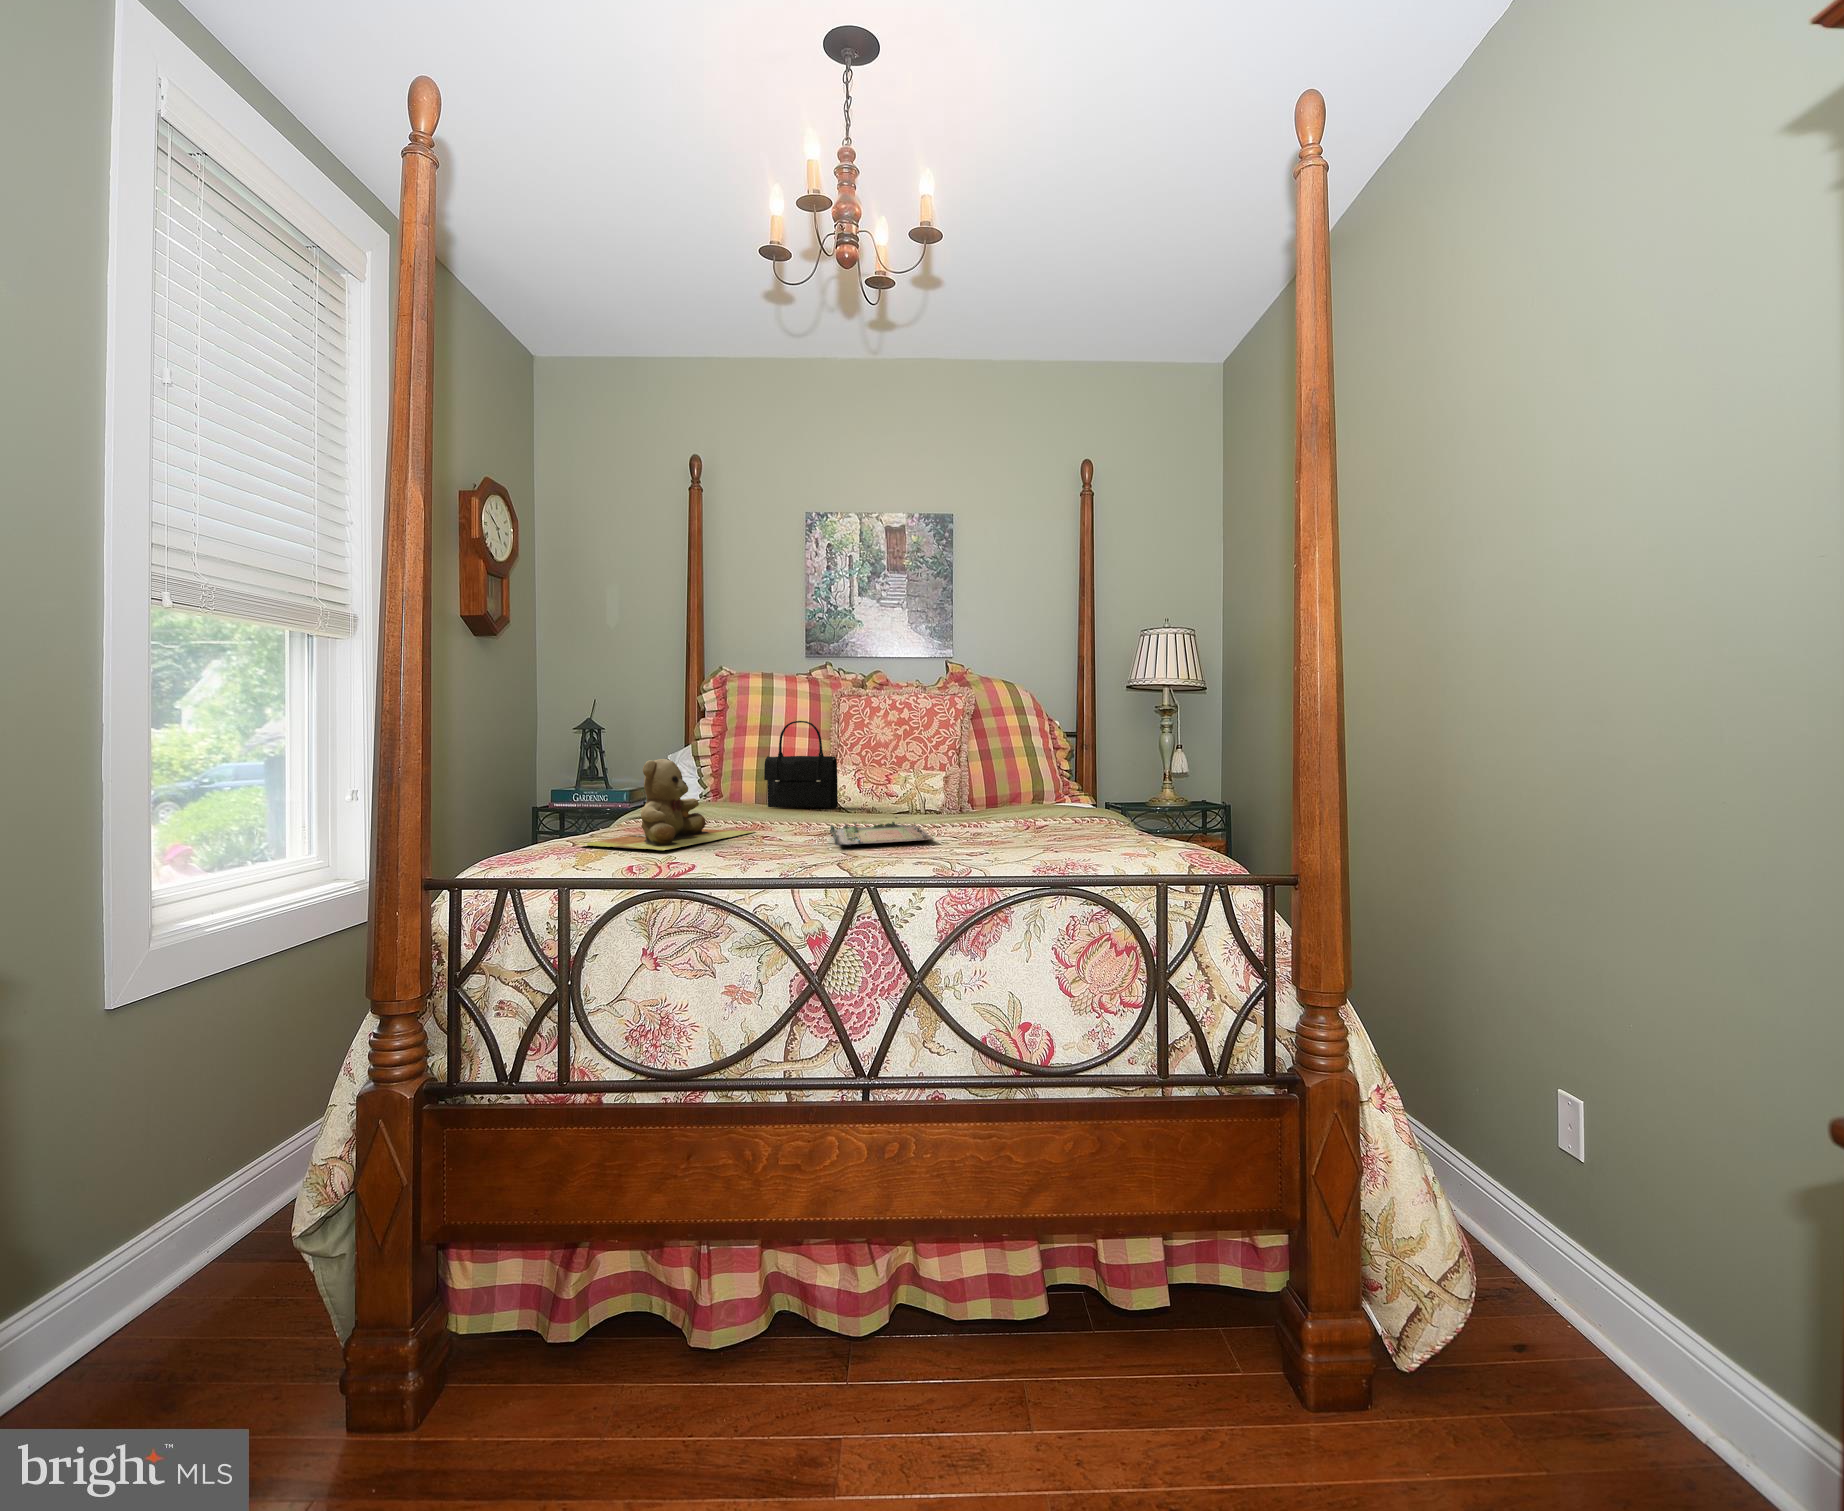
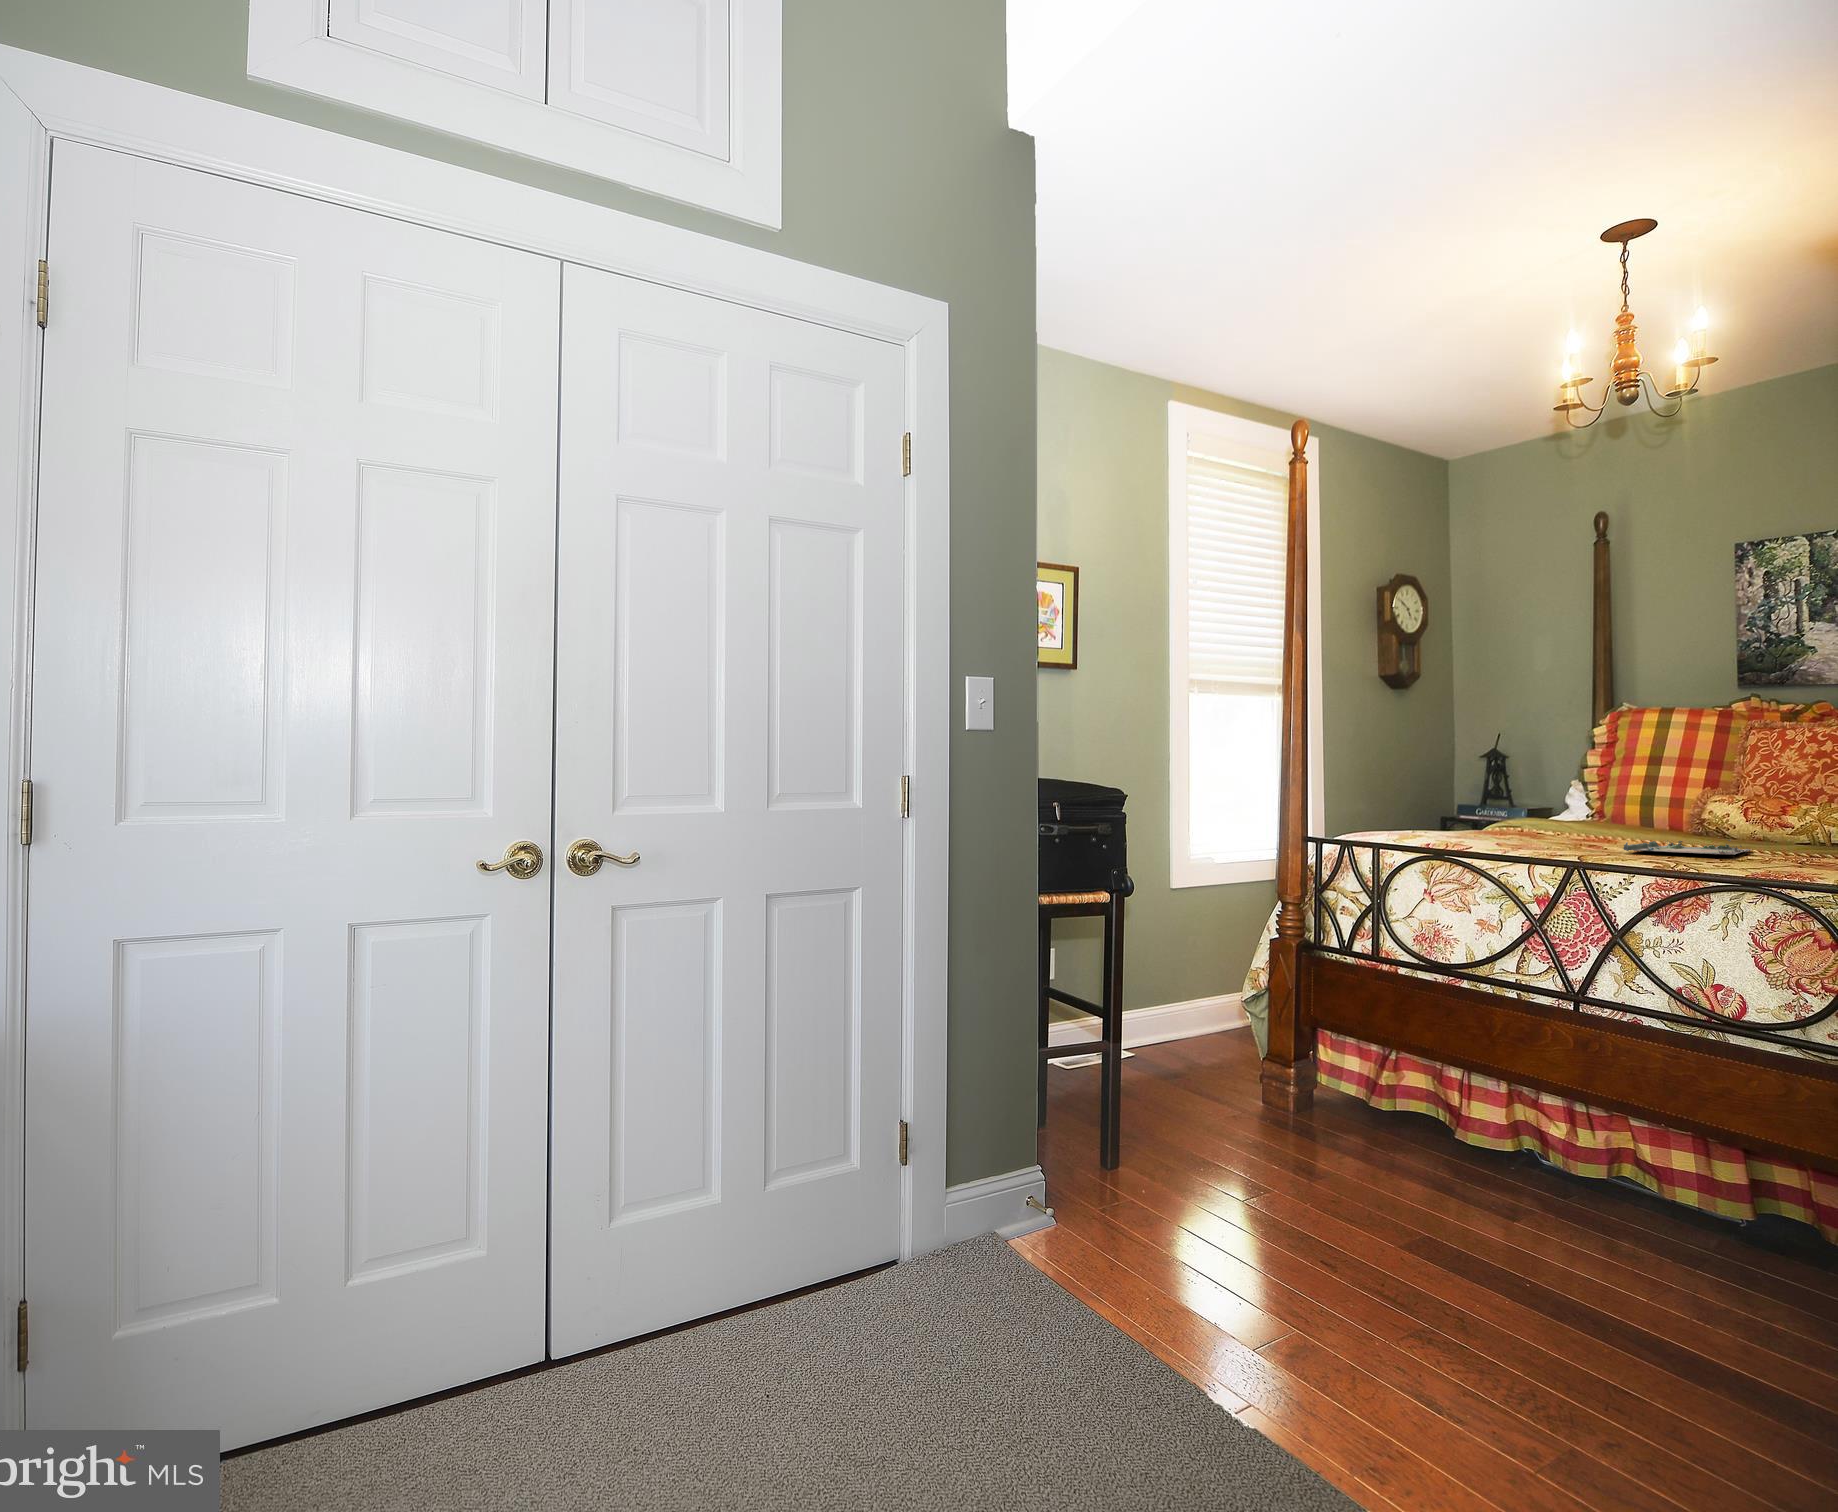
handbag: present [764,721,838,808] -> none [1634,749,1717,838]
teddy bear: present [578,759,754,850] -> none [1424,775,1583,842]

